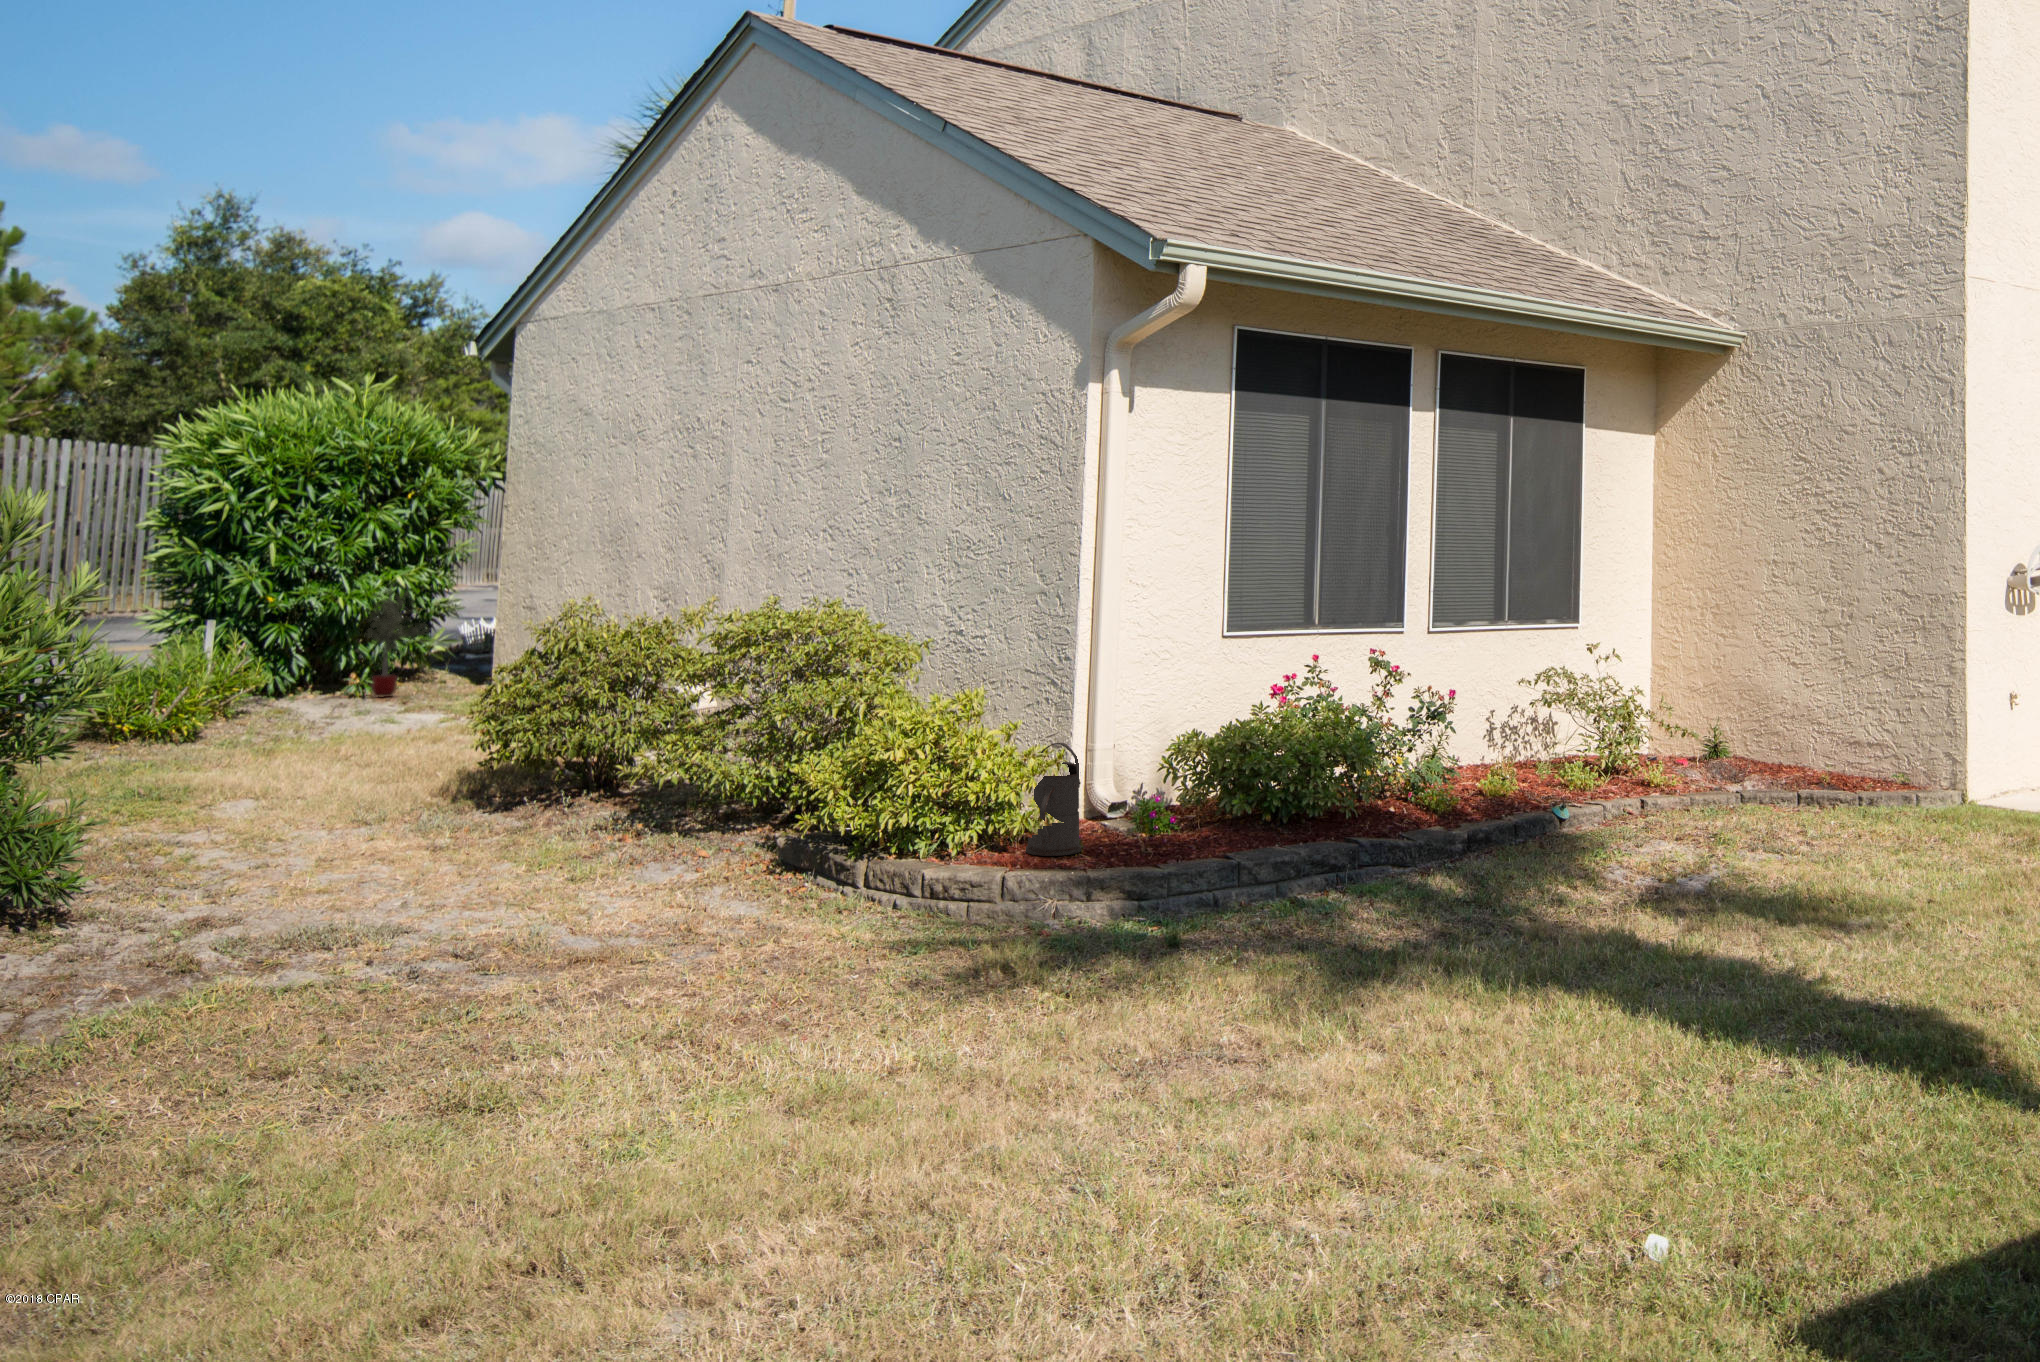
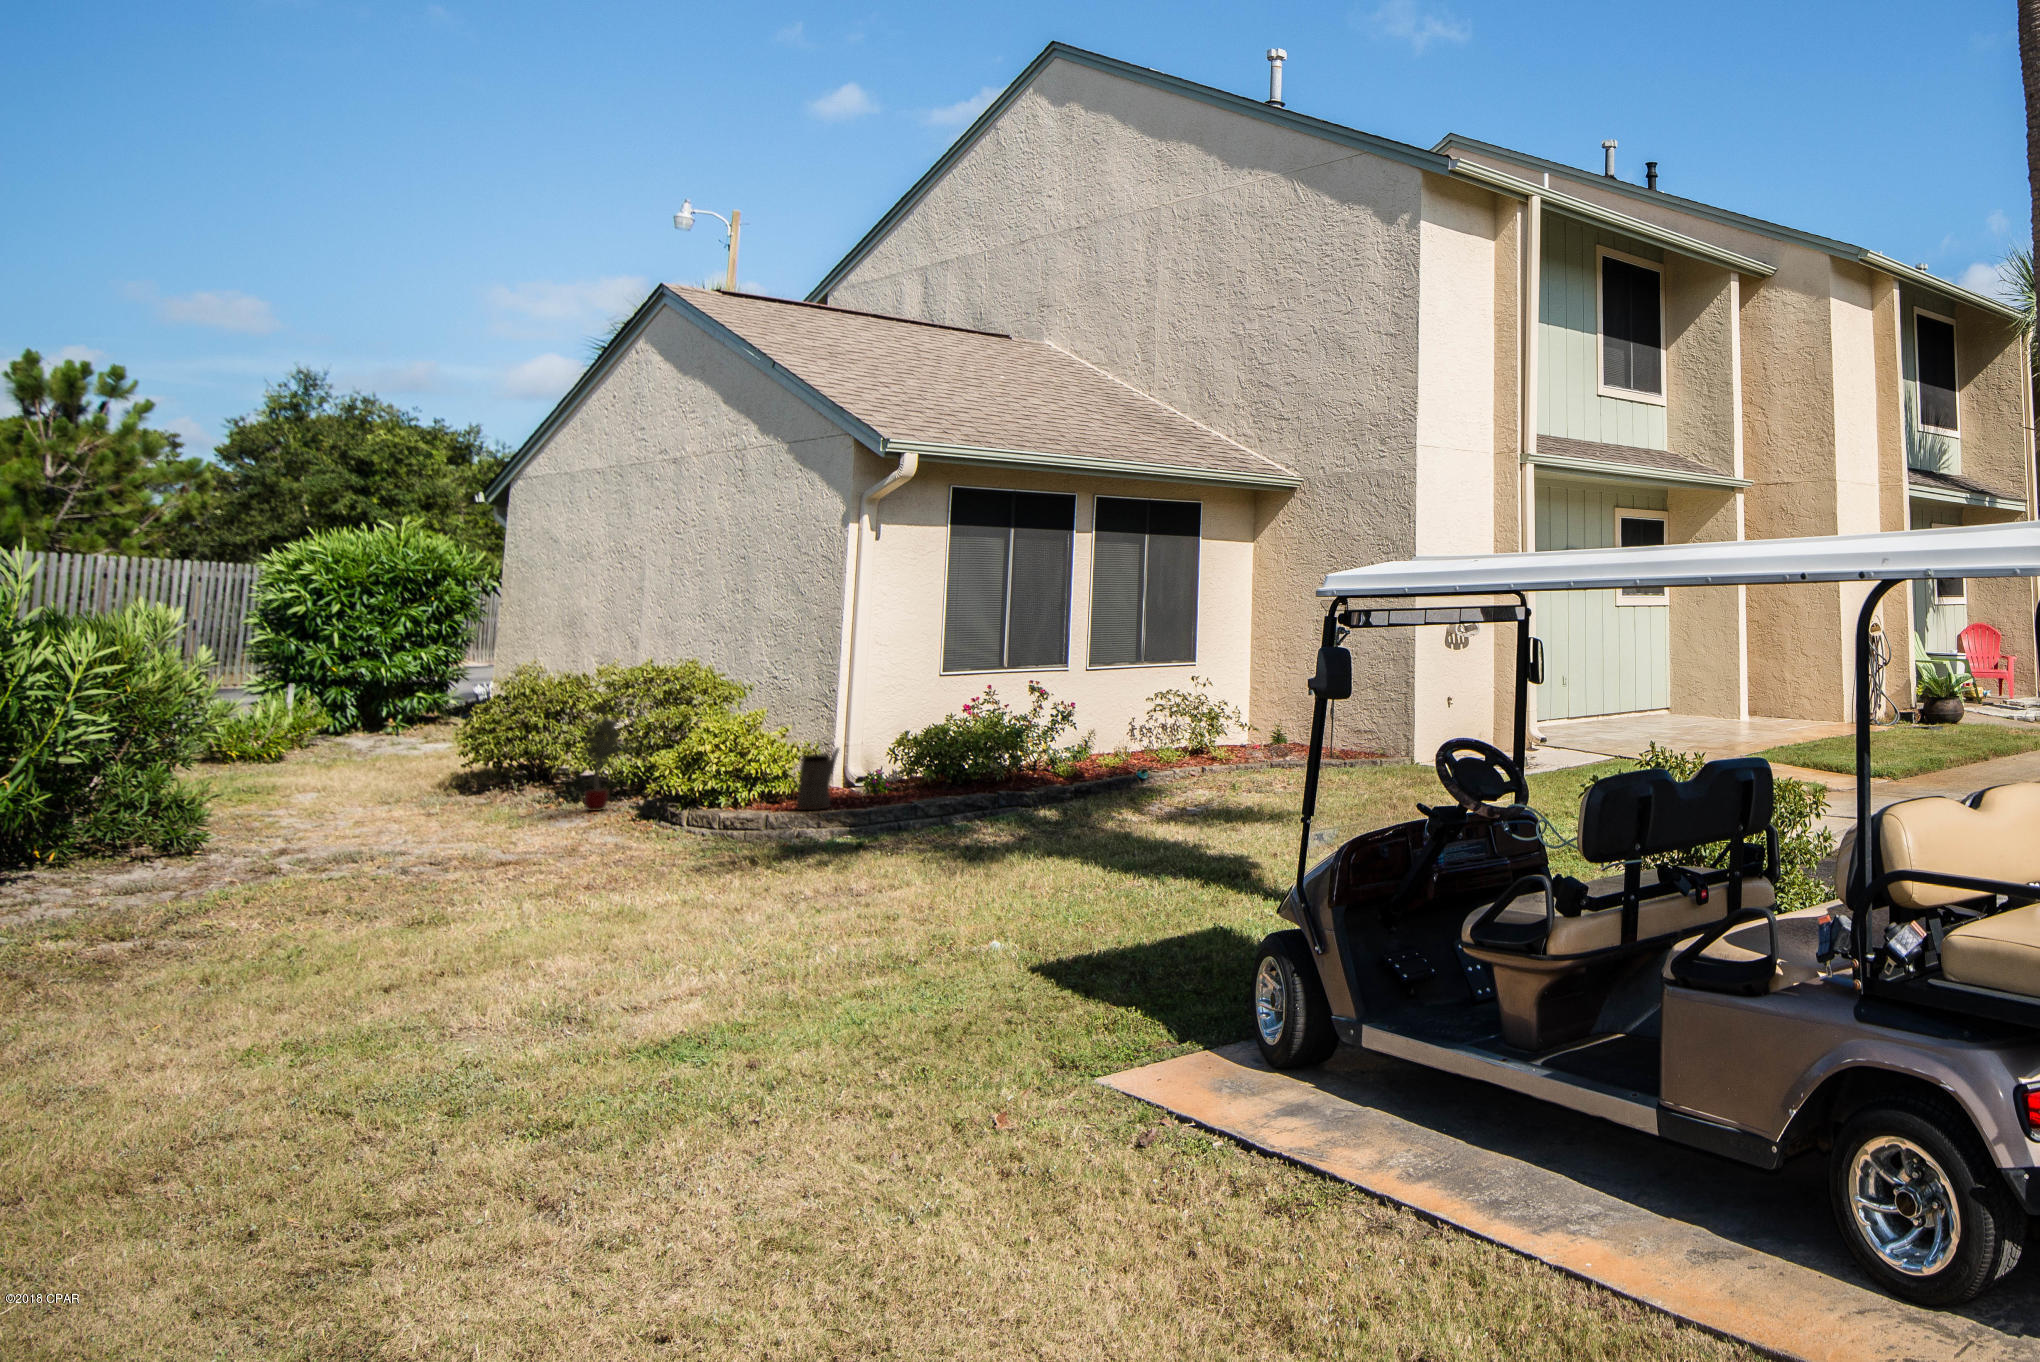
potted tree: present [367,584,429,698] -> present [583,704,642,811]

